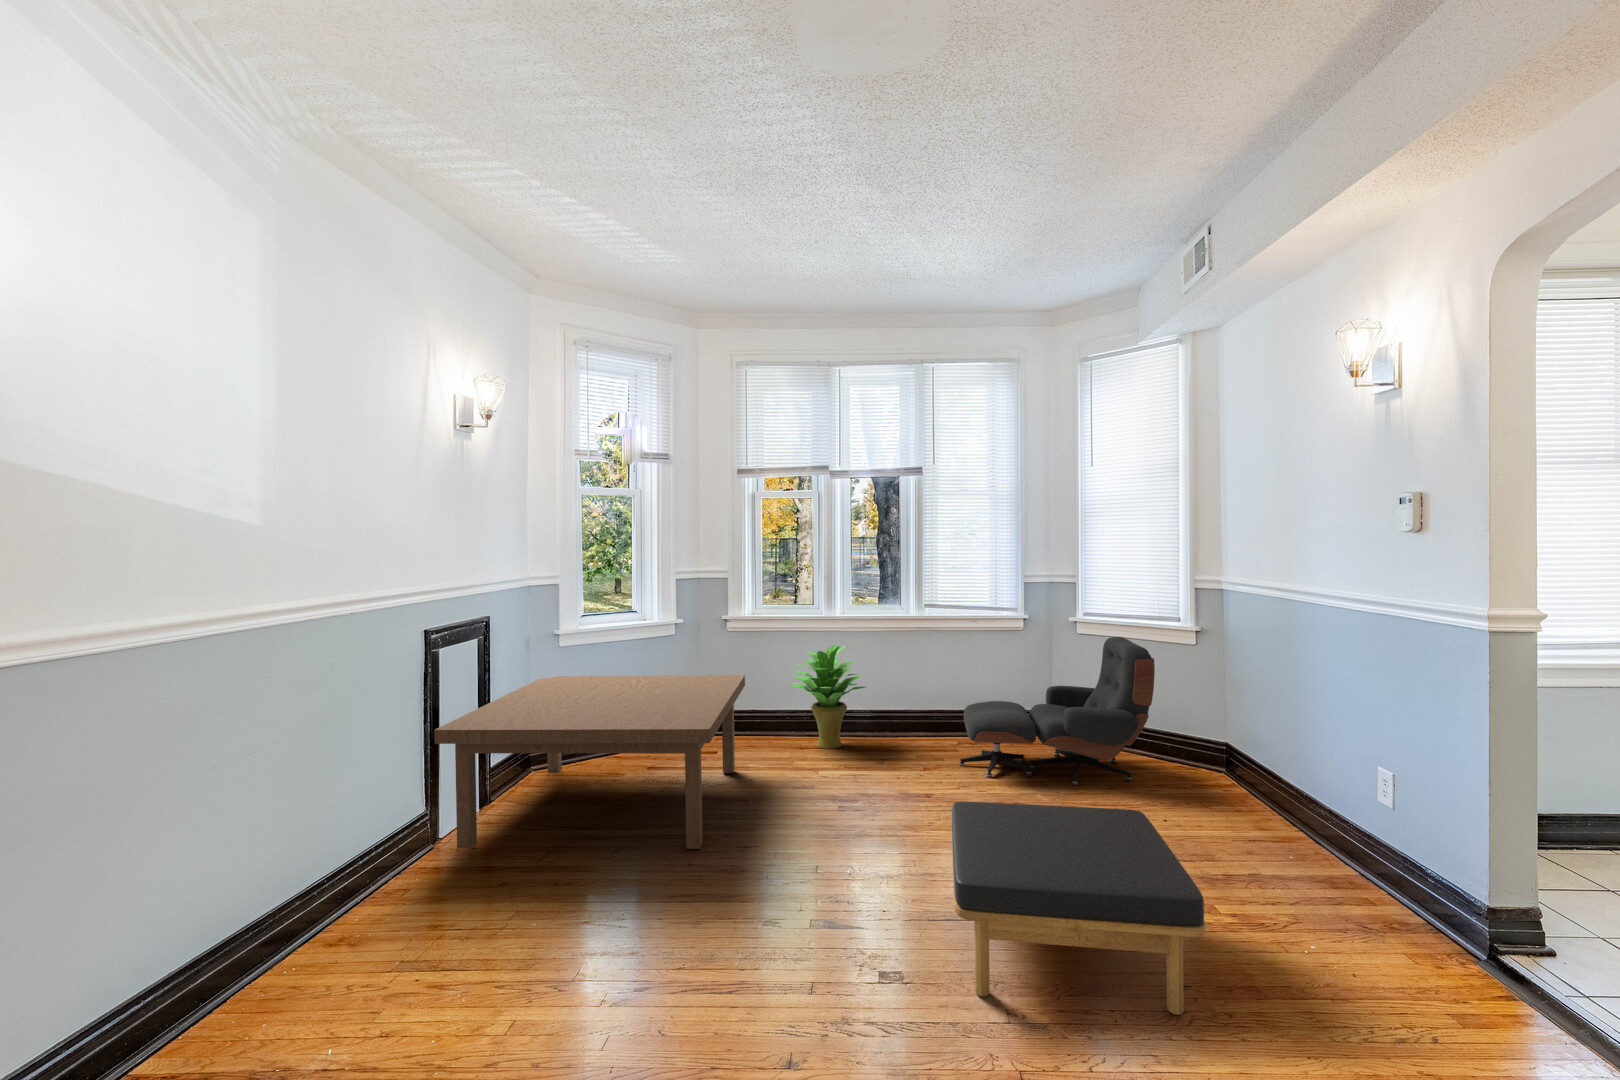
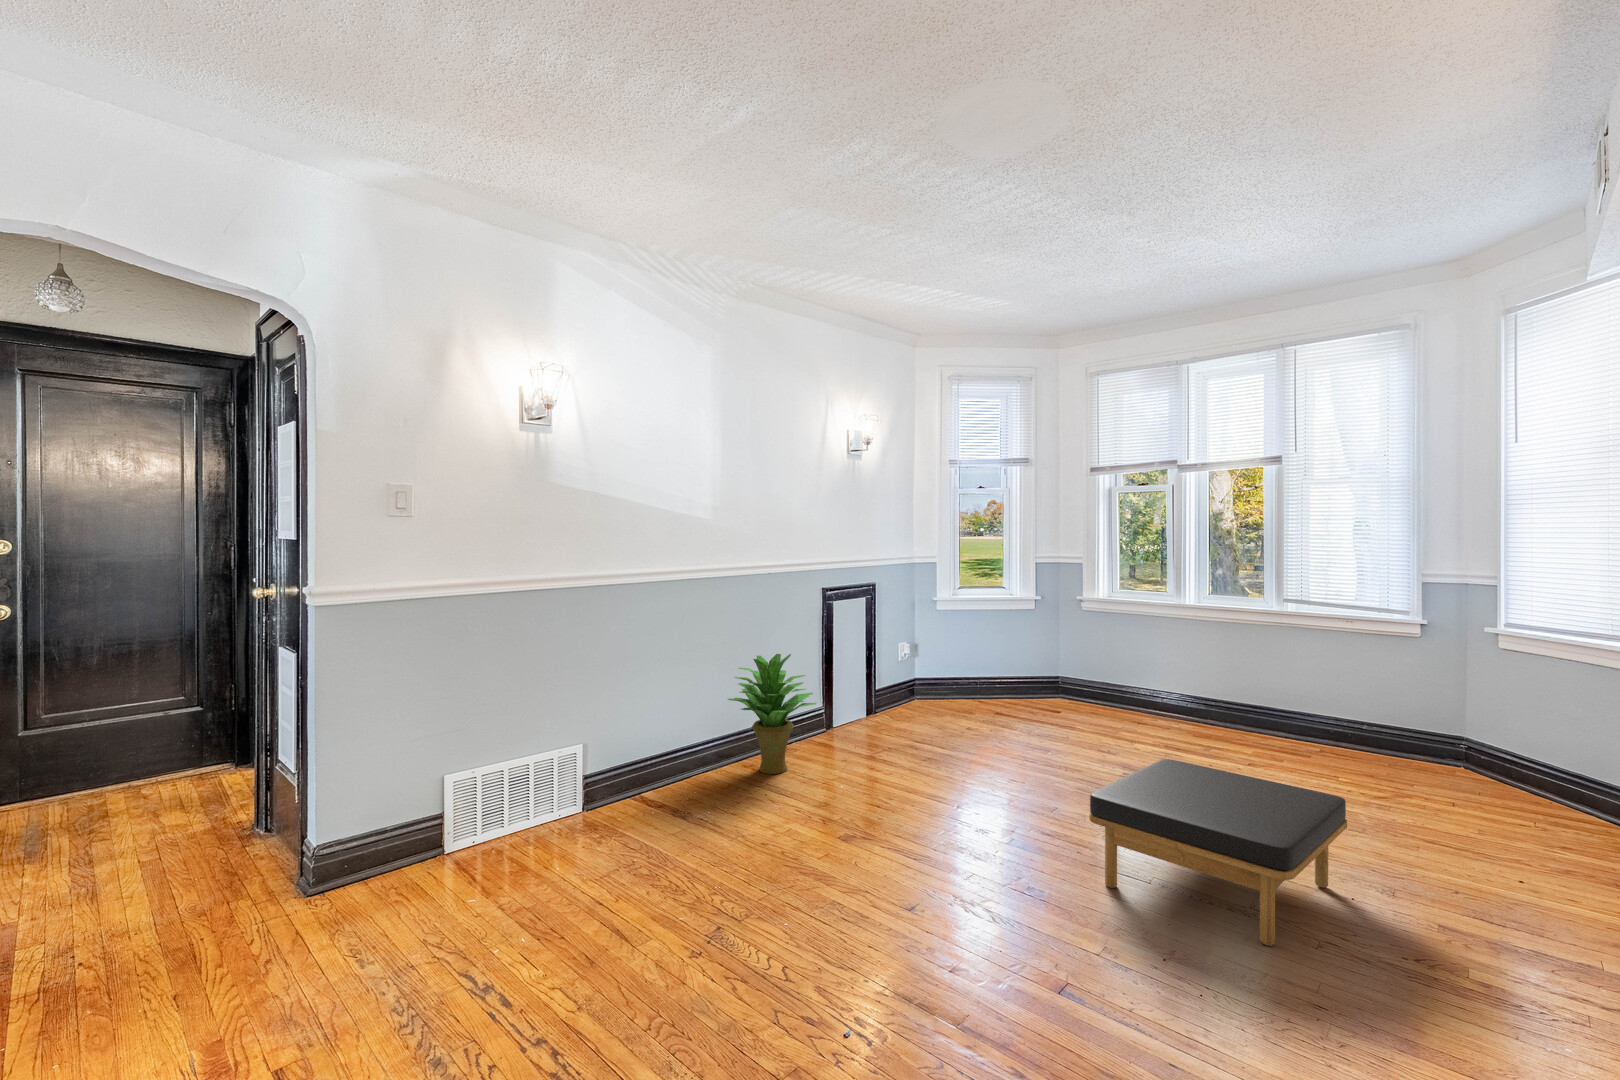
lounge chair: present [959,637,1155,786] -> none [1291,650,1544,816]
potted plant: present [791,645,867,748] -> present [728,654,816,774]
coffee table: present [434,675,745,849] -> none [825,633,1074,766]

